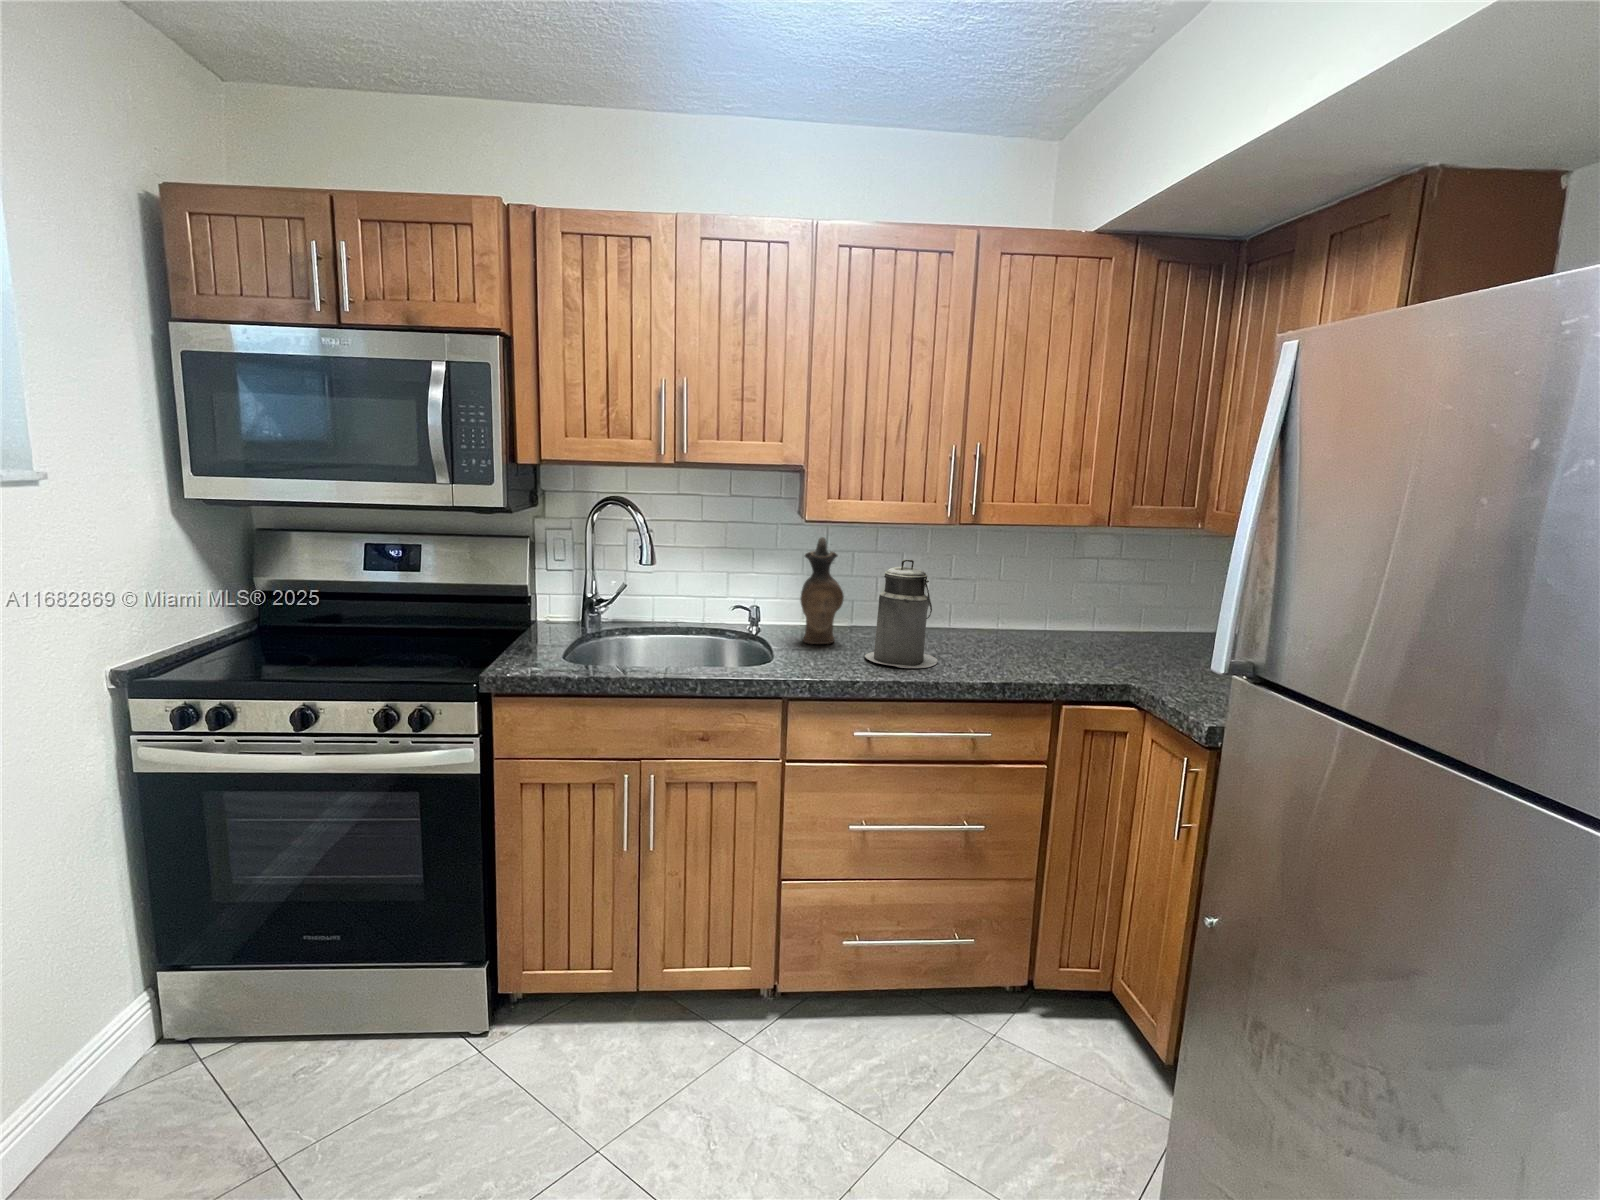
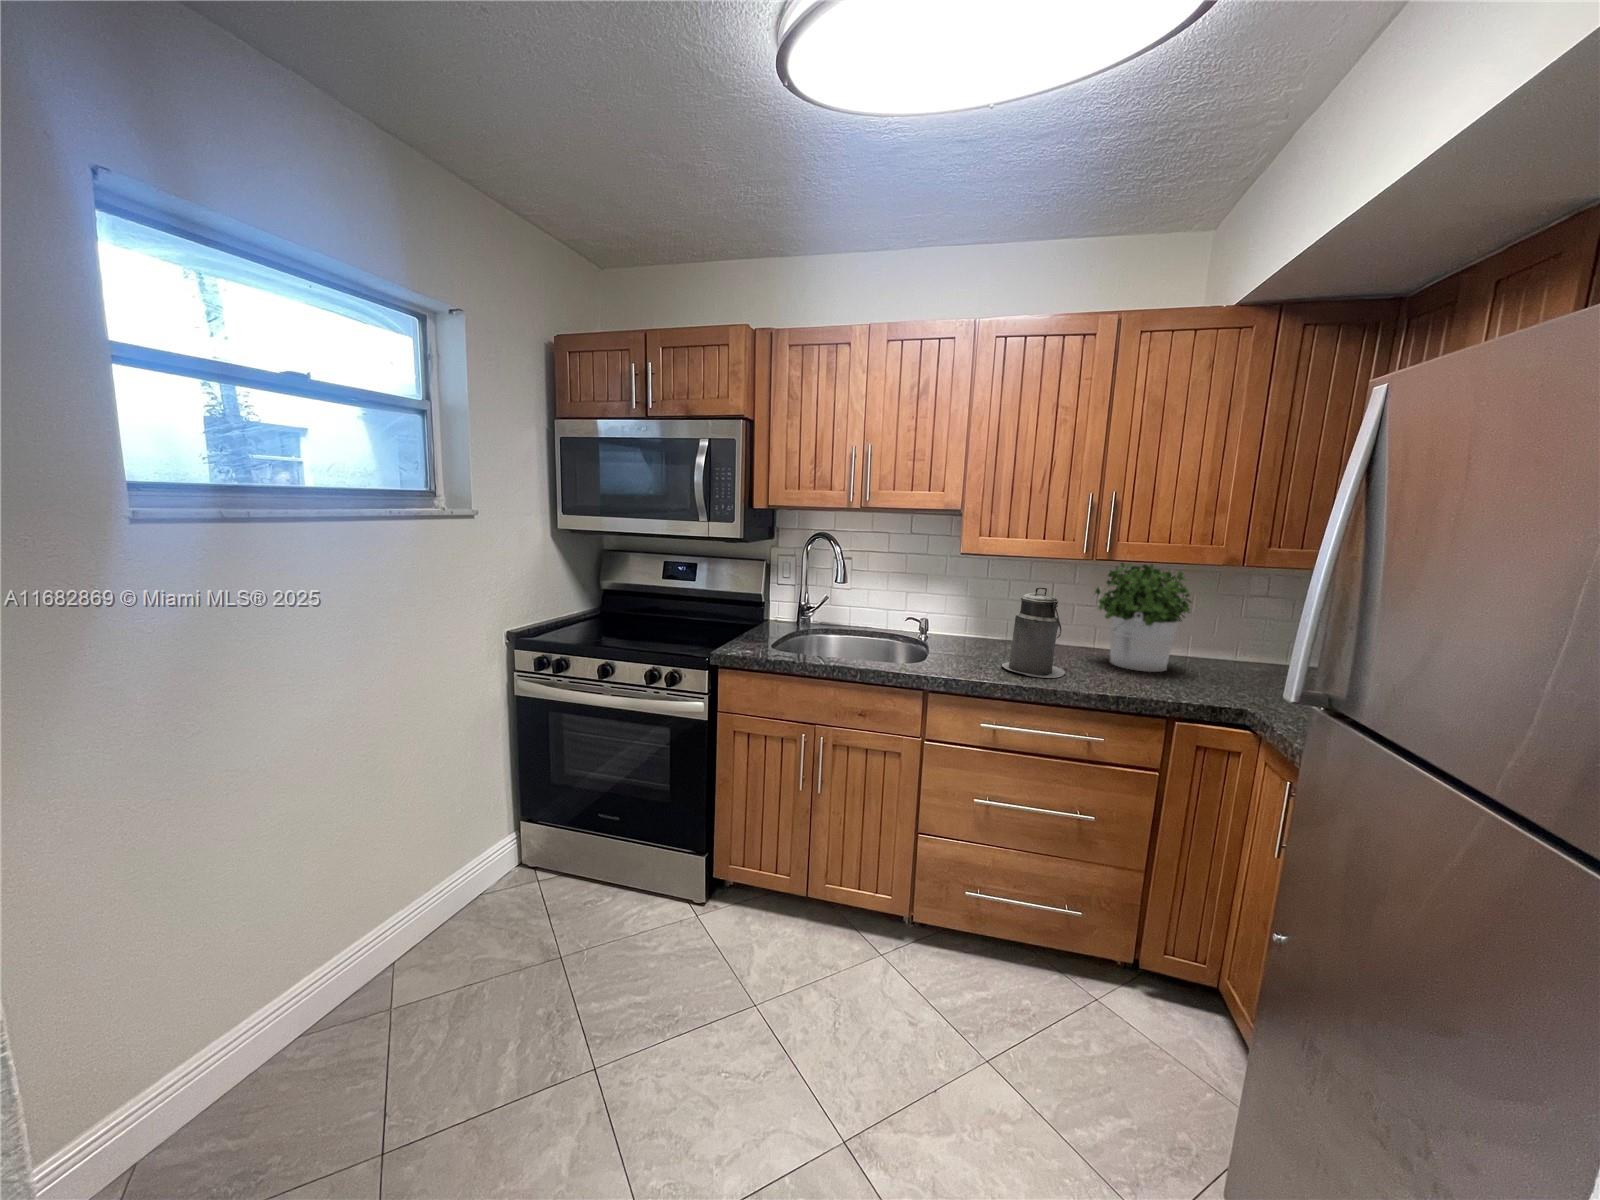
potted plant: none [952,526,1056,650] -> present [1095,562,1191,672]
ceramic pitcher: present [800,537,844,644] -> none [955,567,991,653]

